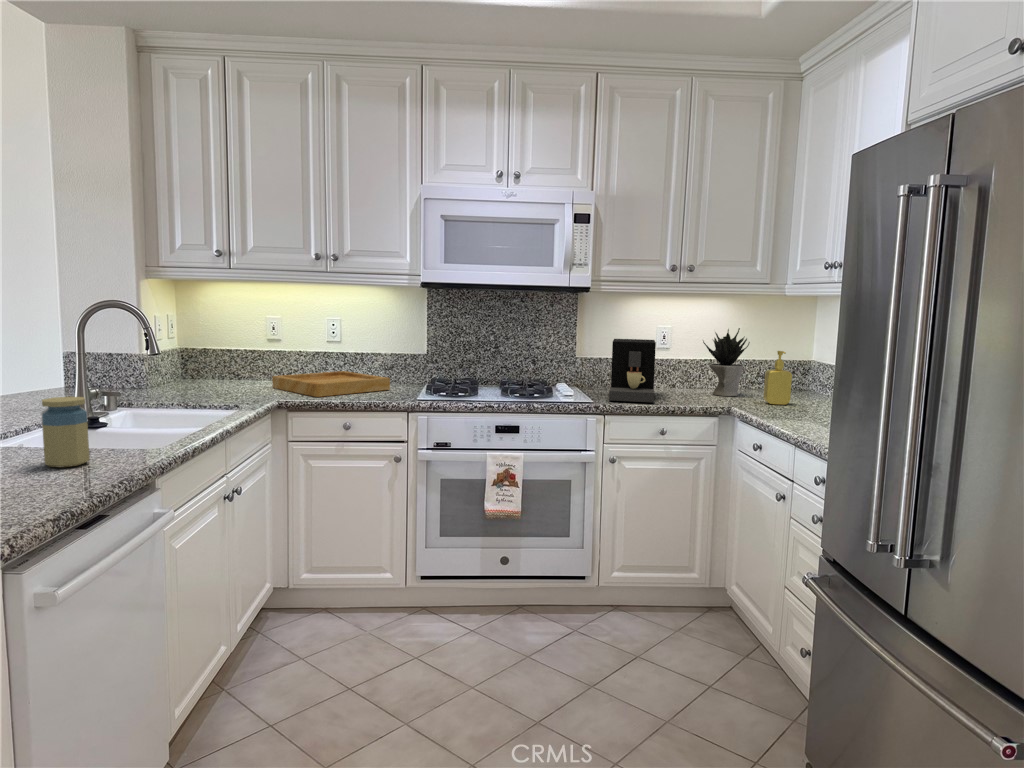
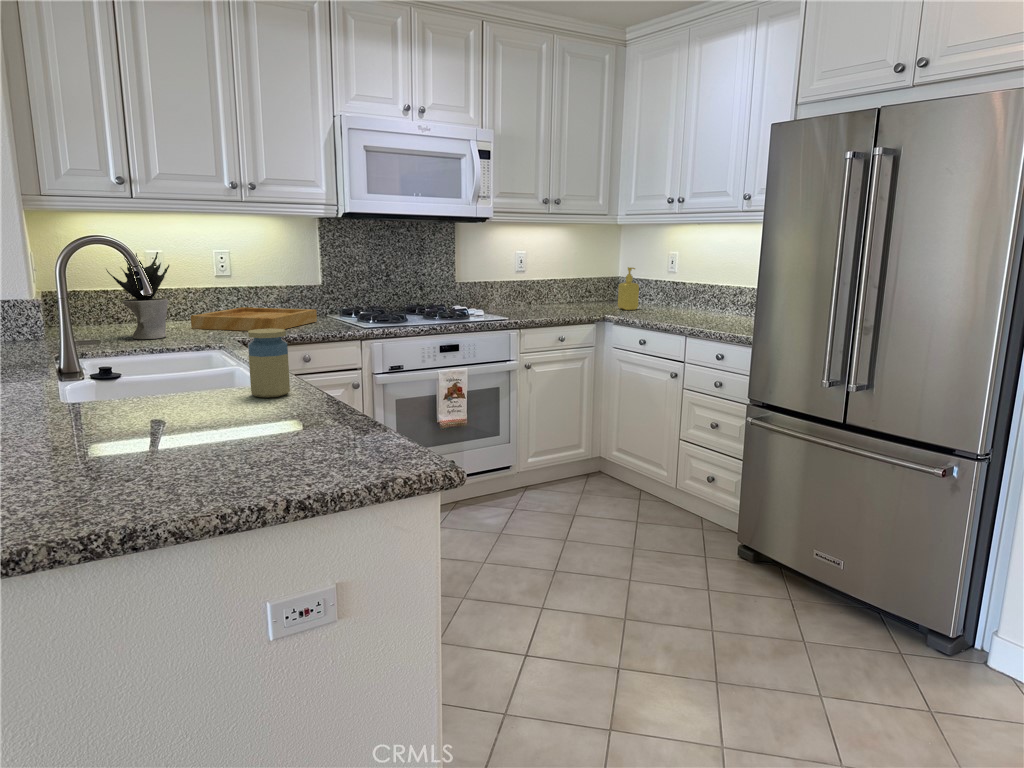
potted plant: present [703,328,750,396] -> present [106,252,169,339]
coffee maker: present [609,339,656,402] -> none [497,263,555,315]

